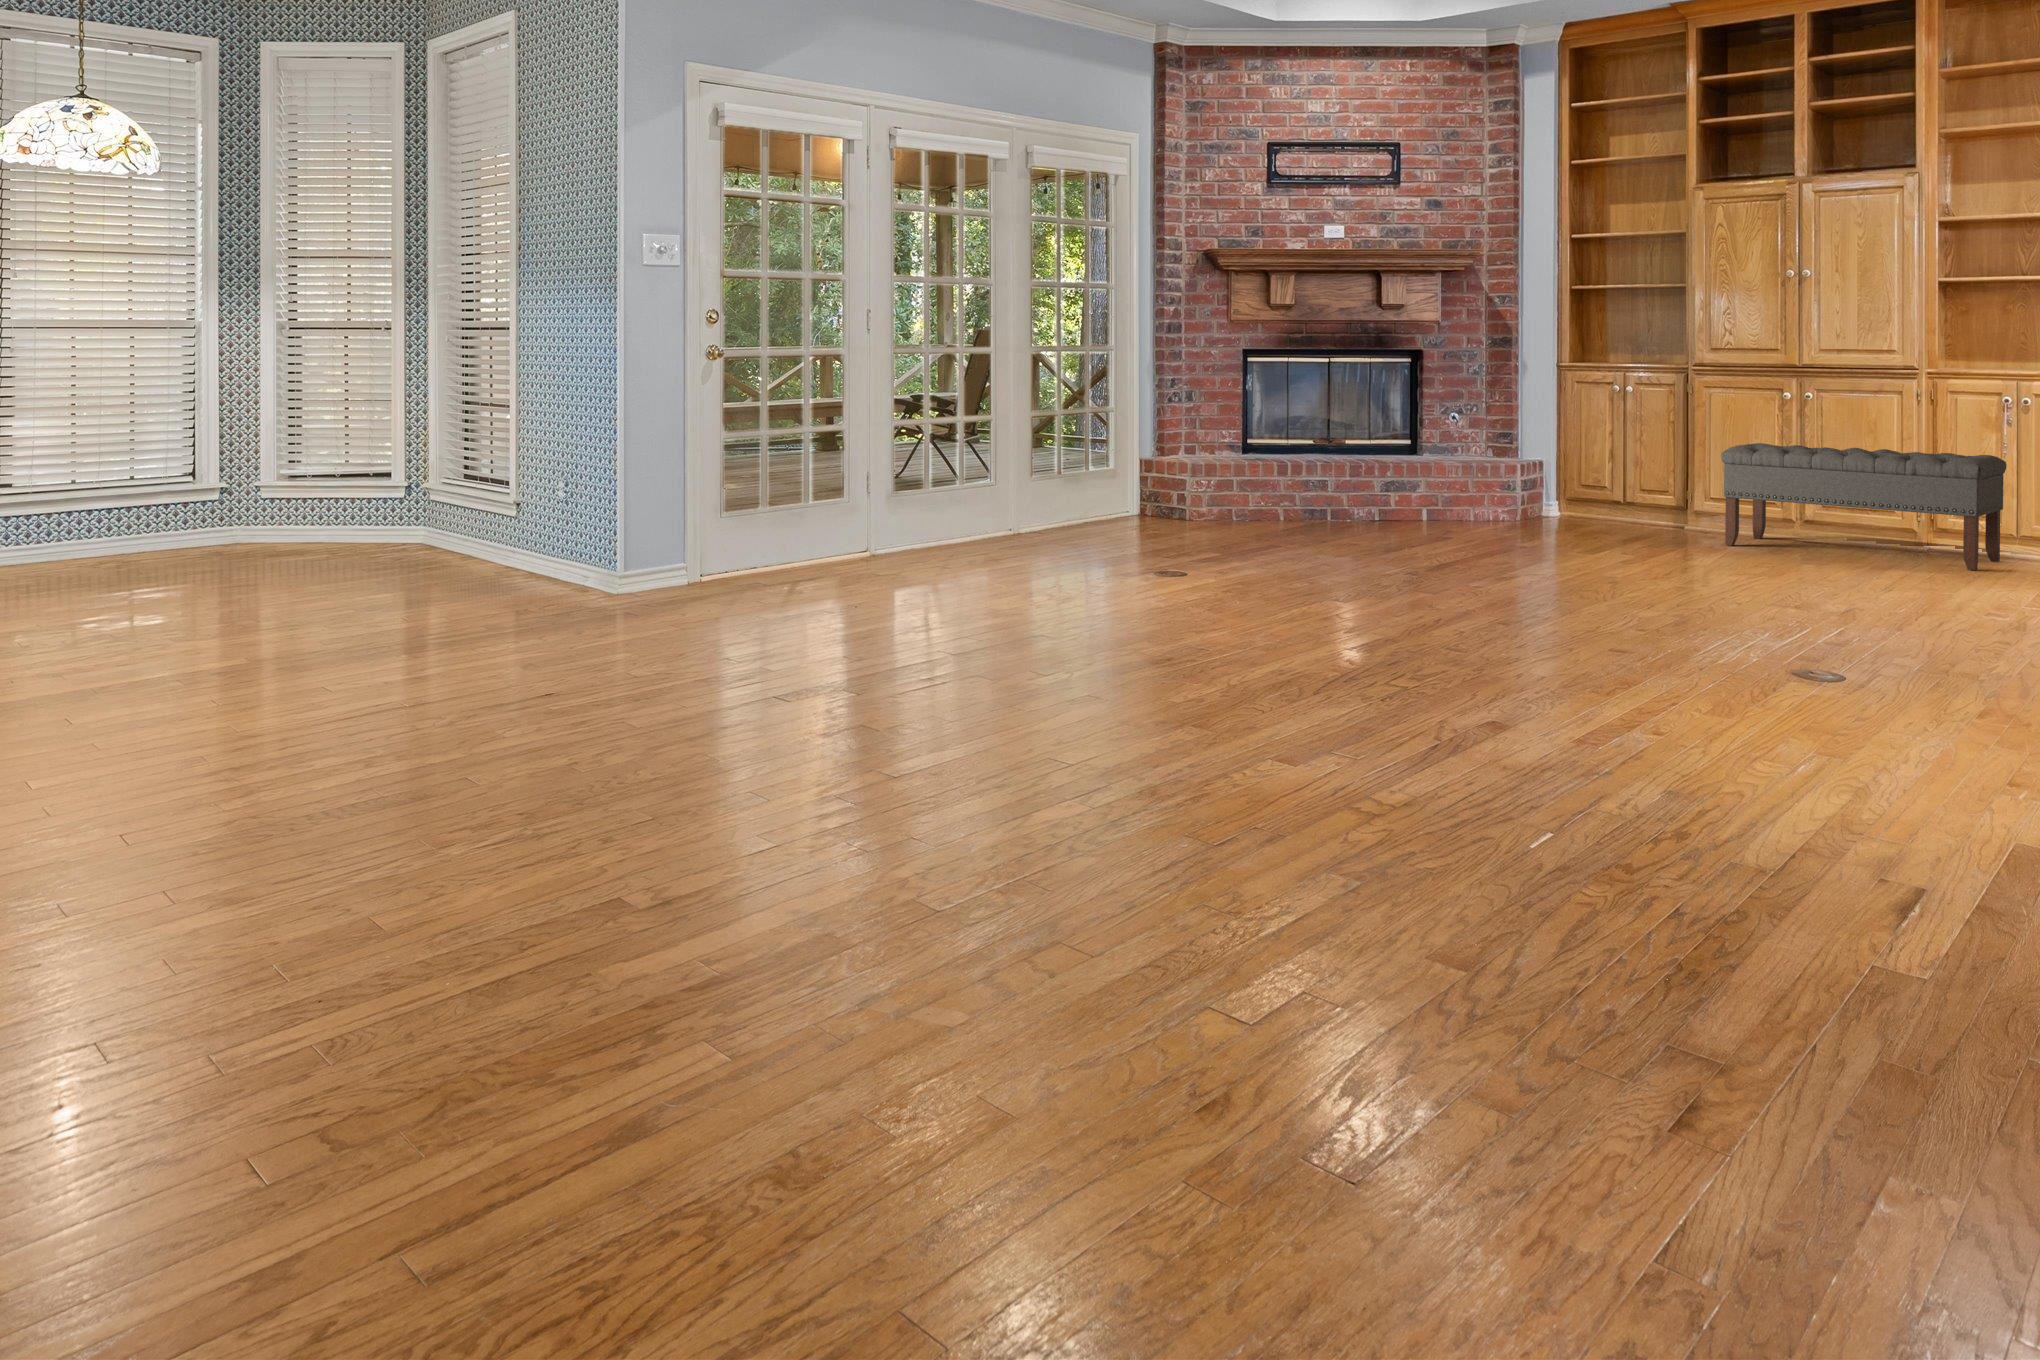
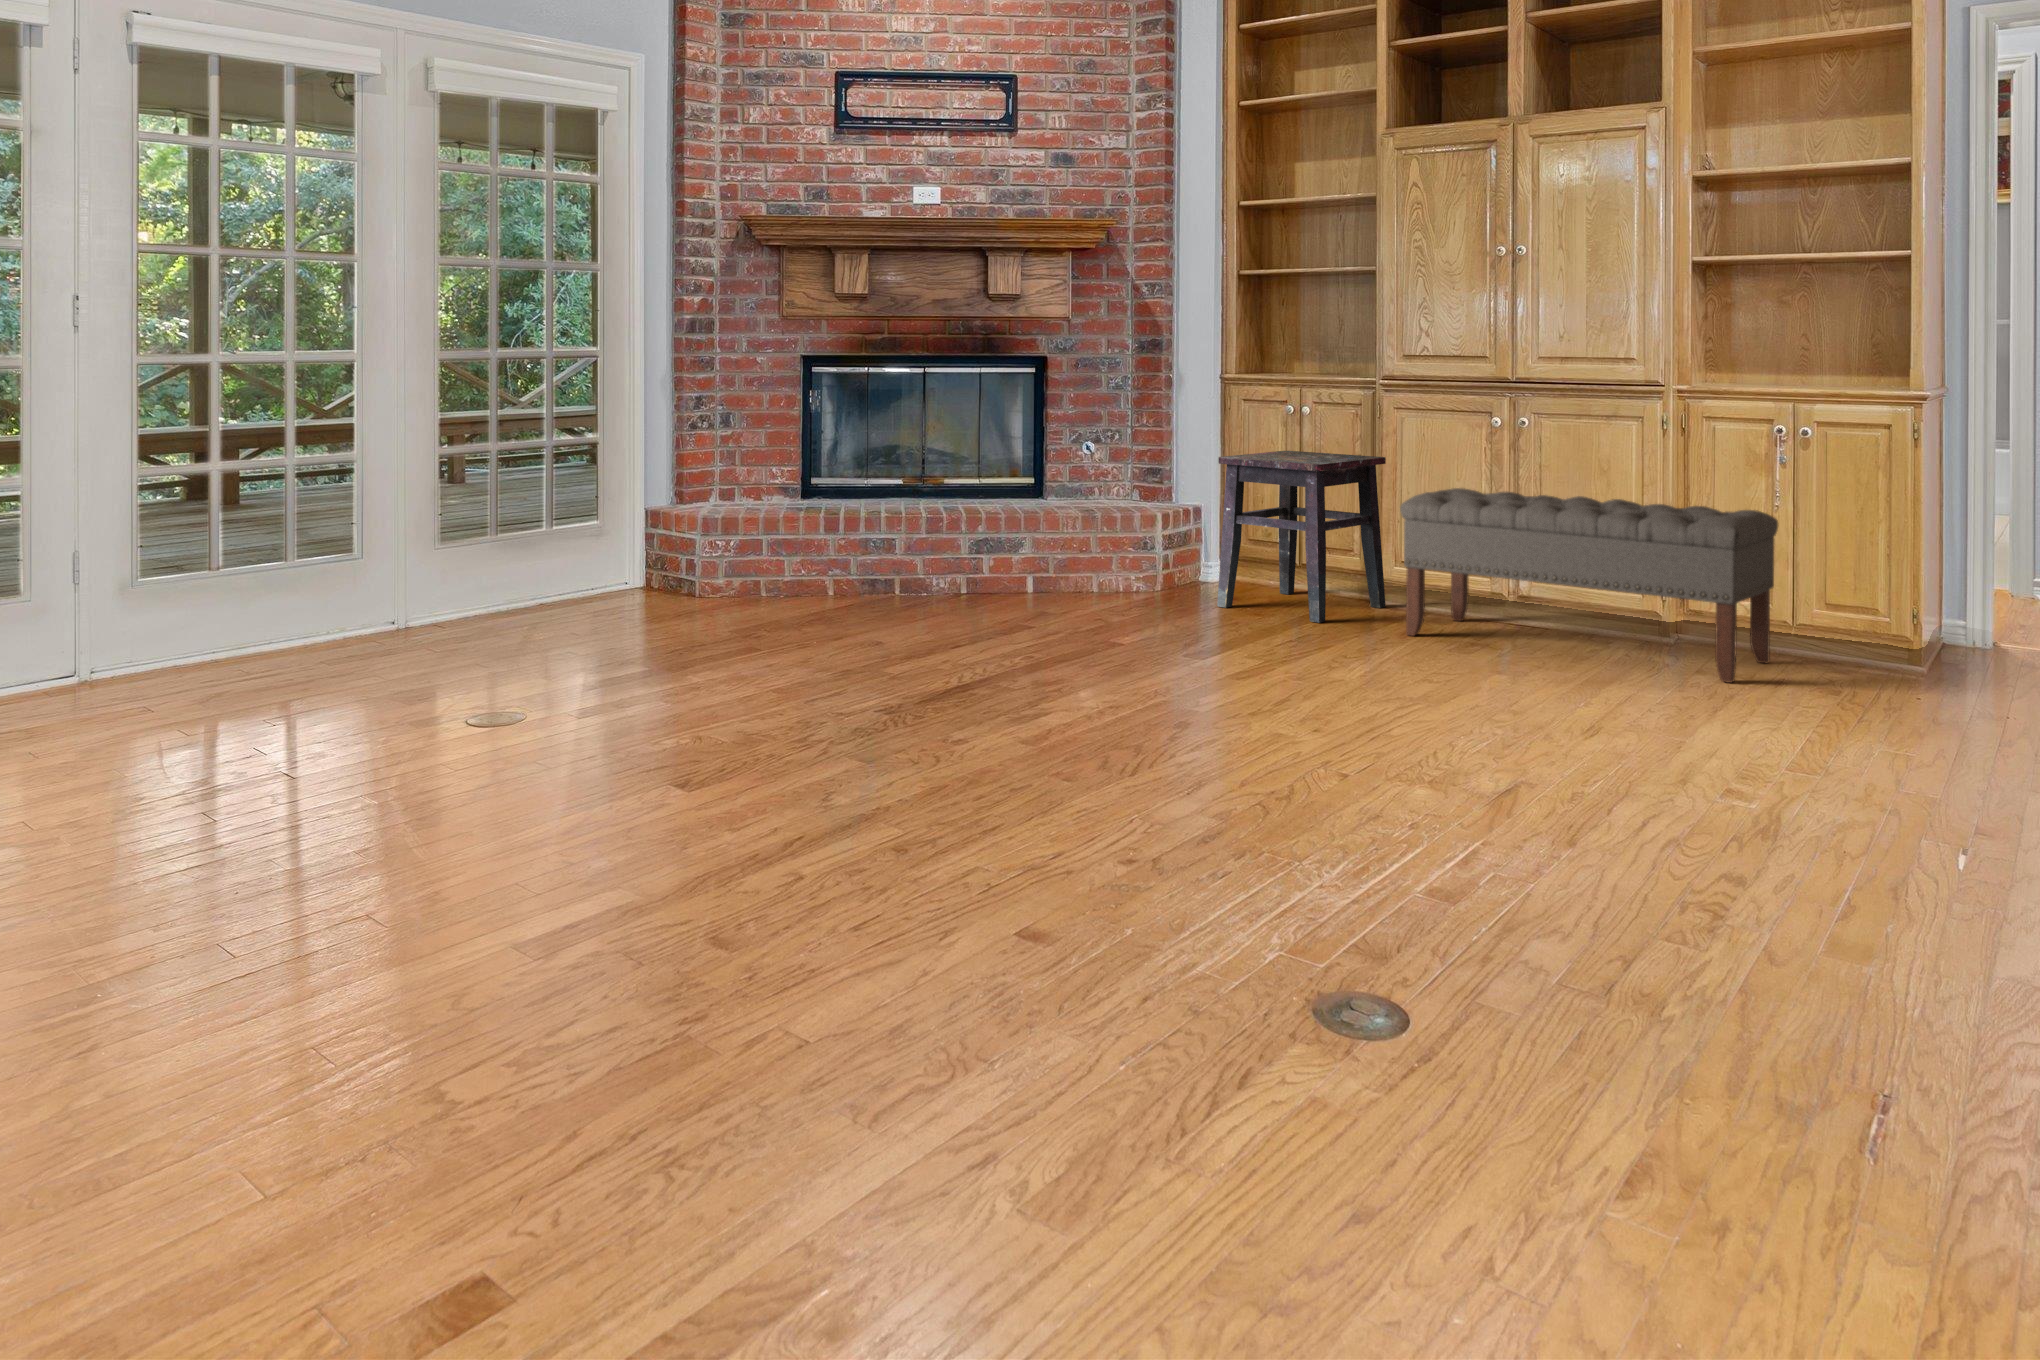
side table: none [1572,419,1698,538] -> present [1217,451,1386,623]

